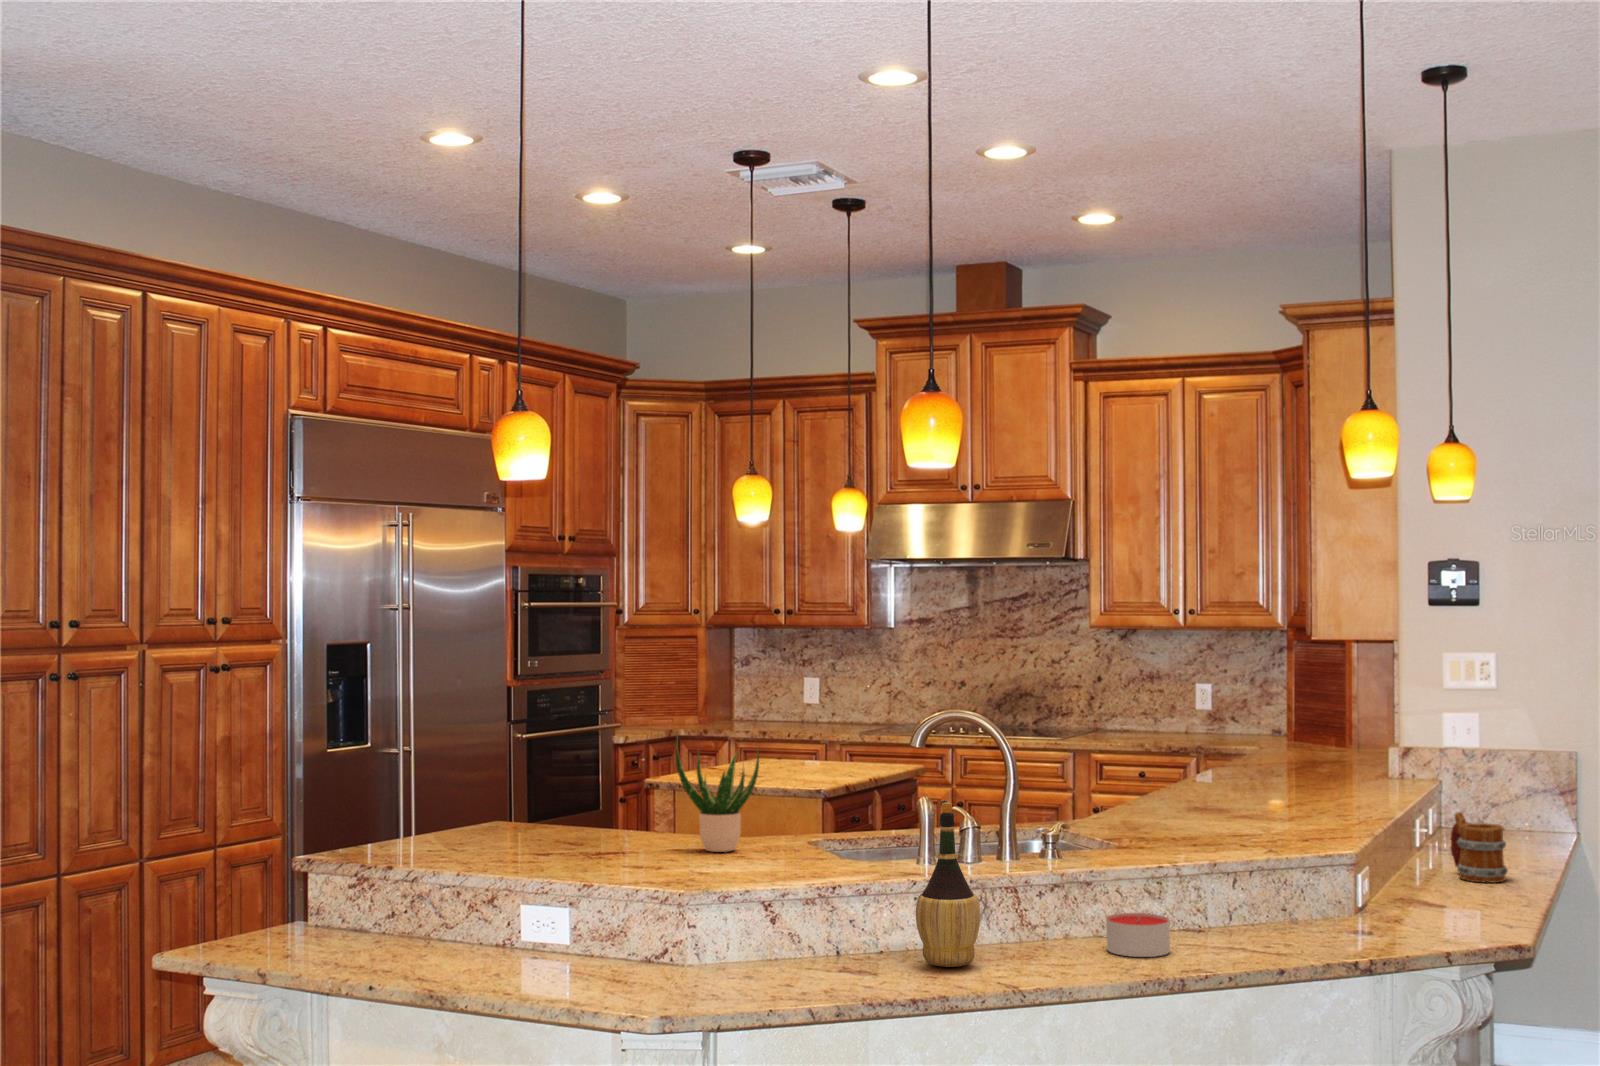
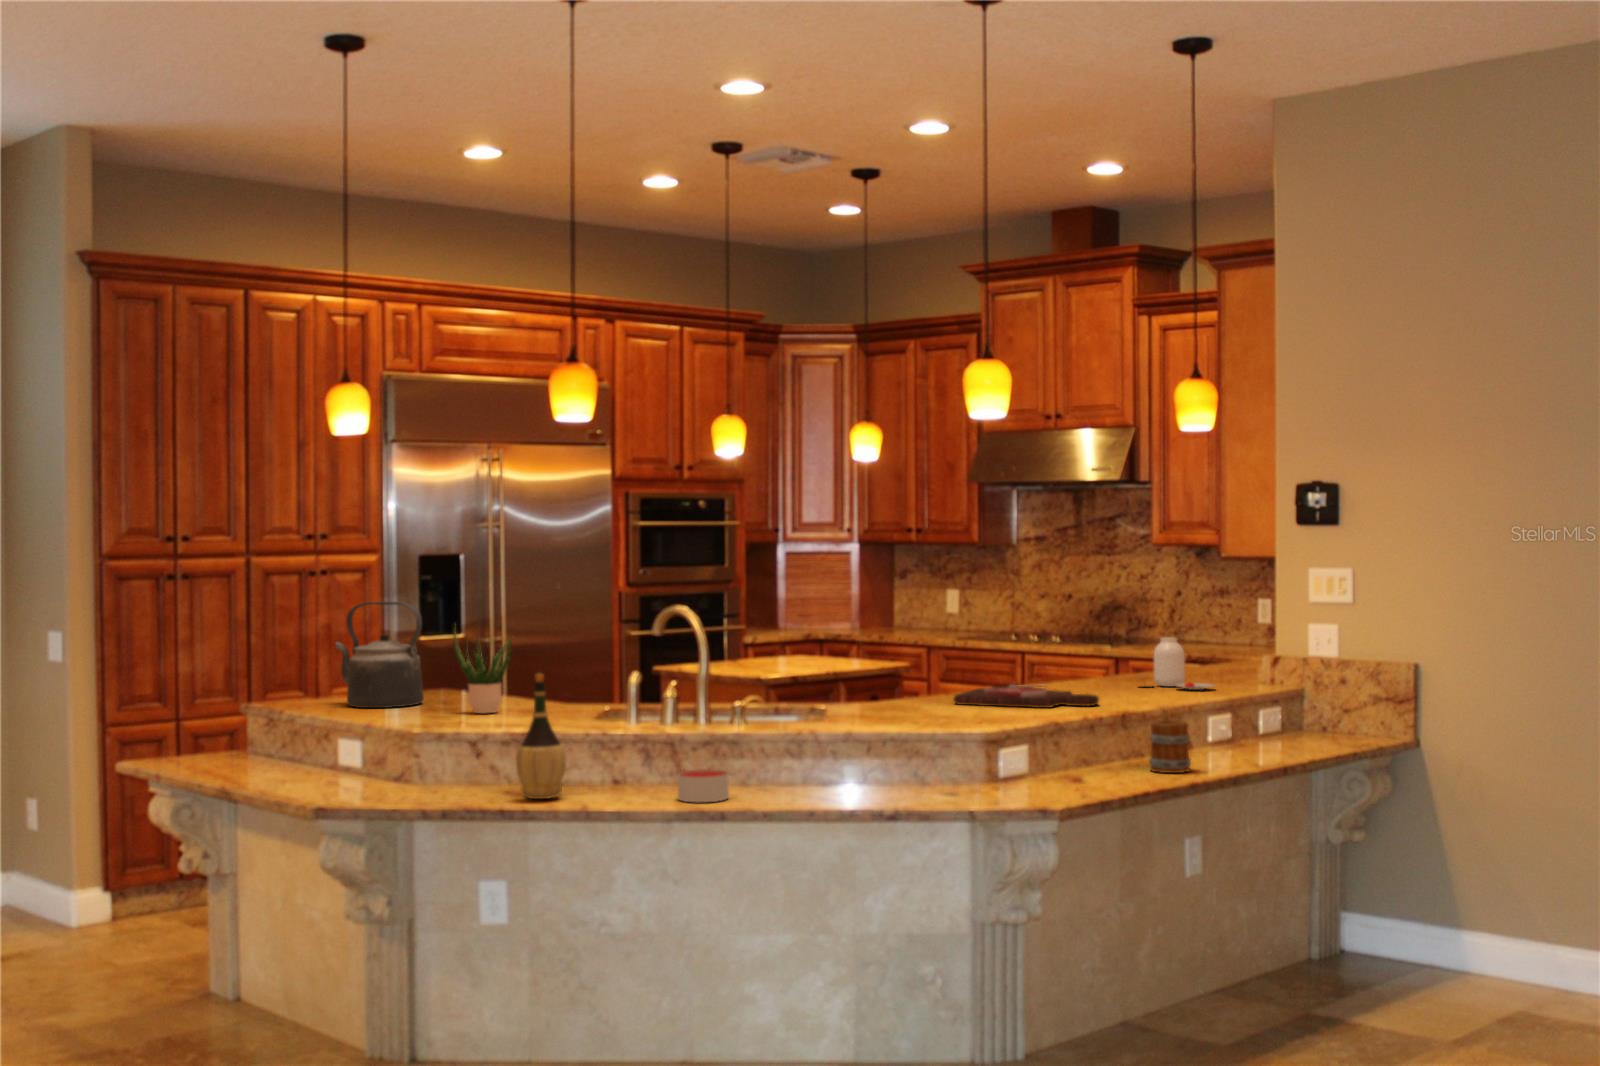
kettle: none [466,708,594,850] -> present [336,602,424,708]
jar: none [1290,730,1381,786] -> present [1153,637,1214,690]
cutting board: none [1190,788,1355,815] -> present [954,685,1099,708]

